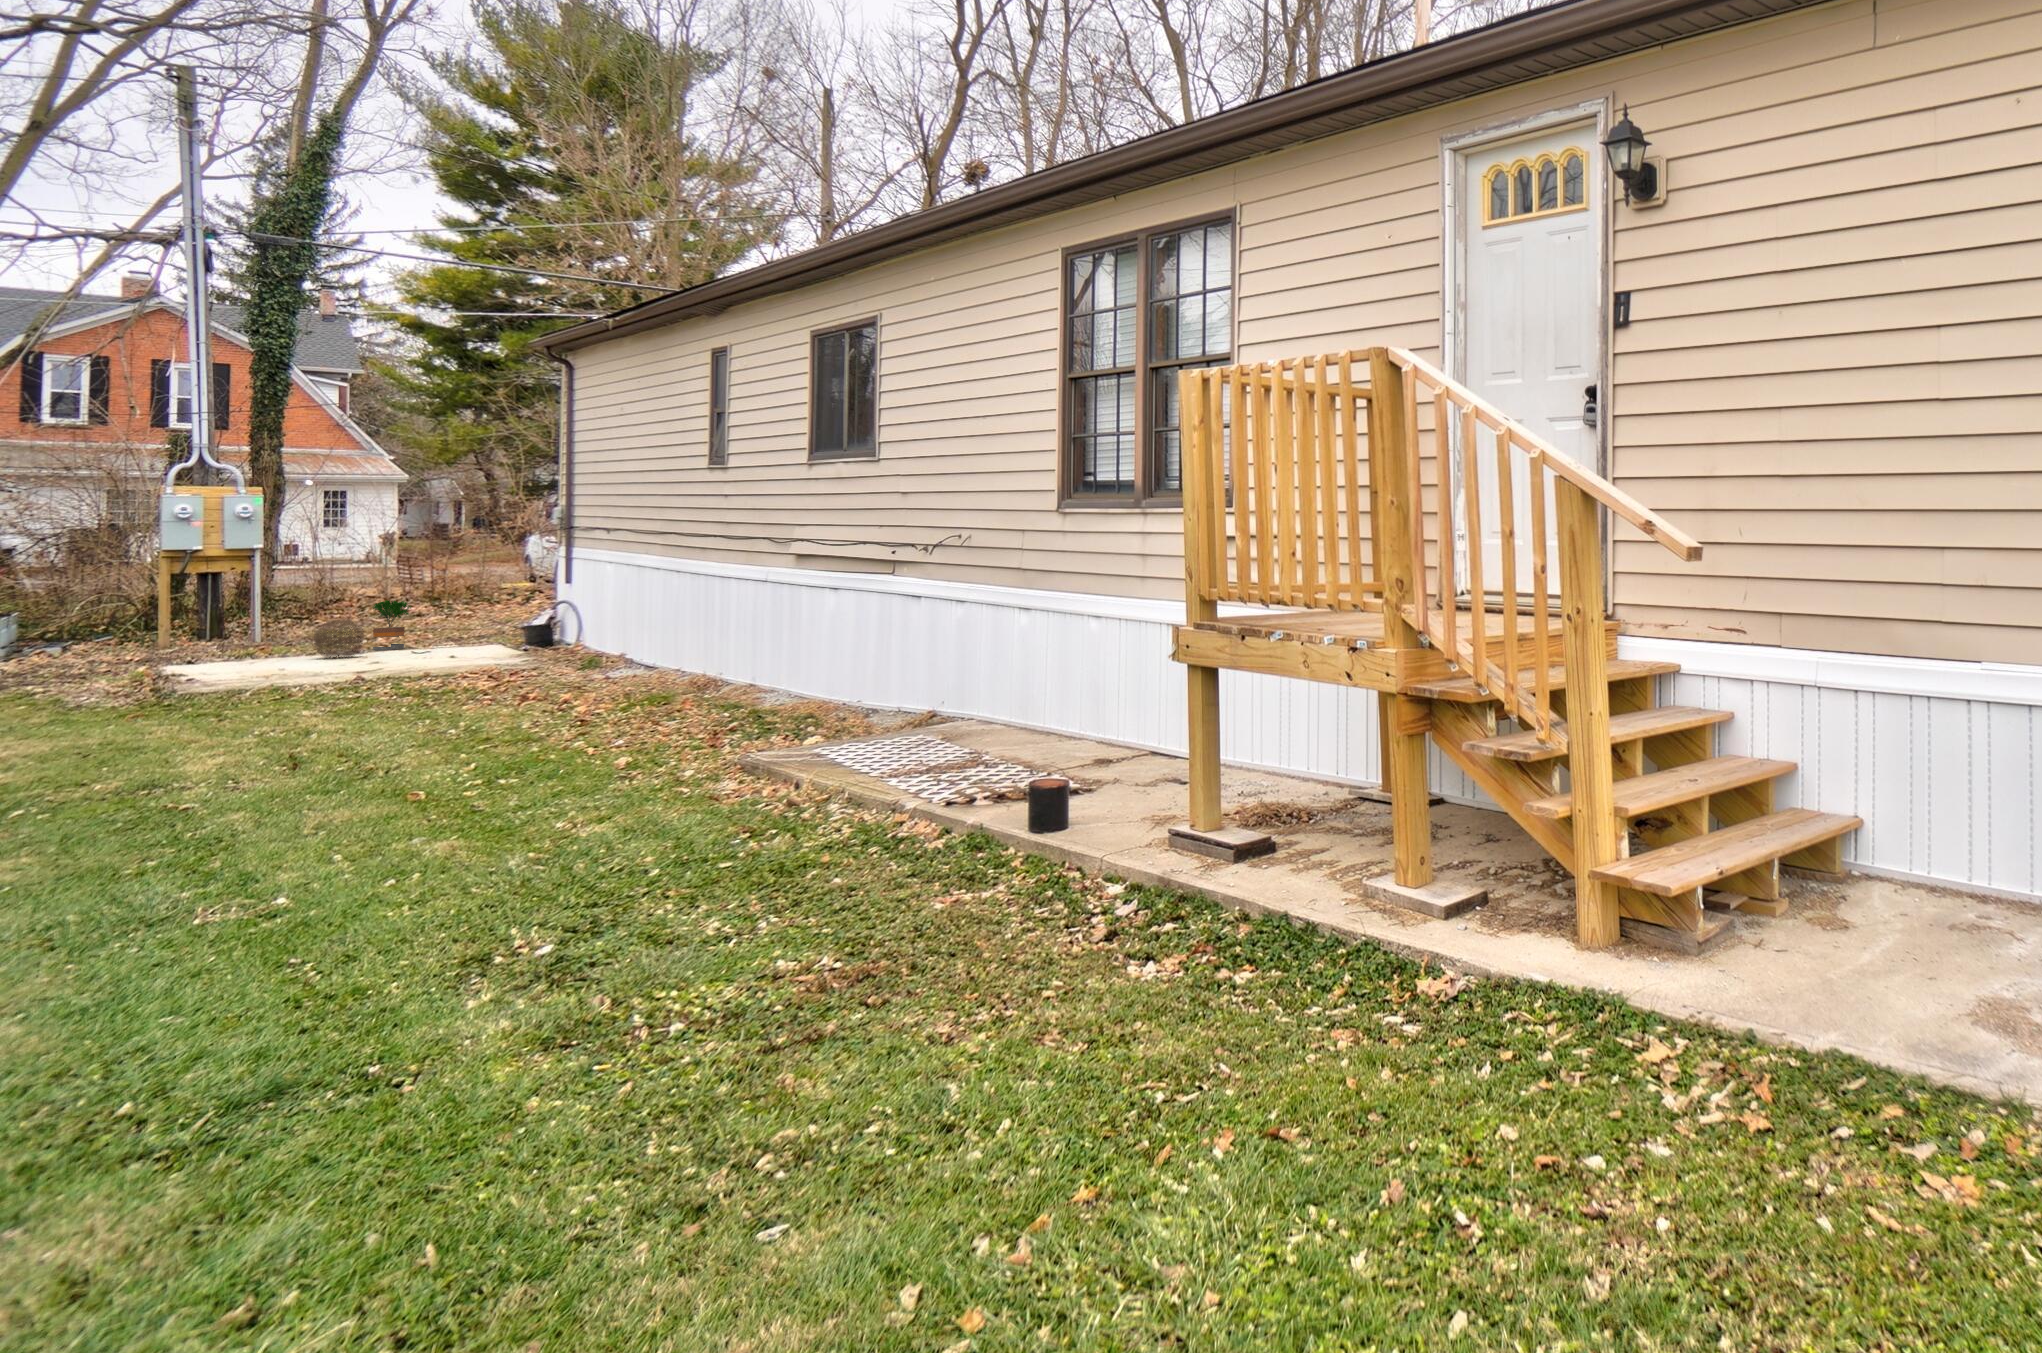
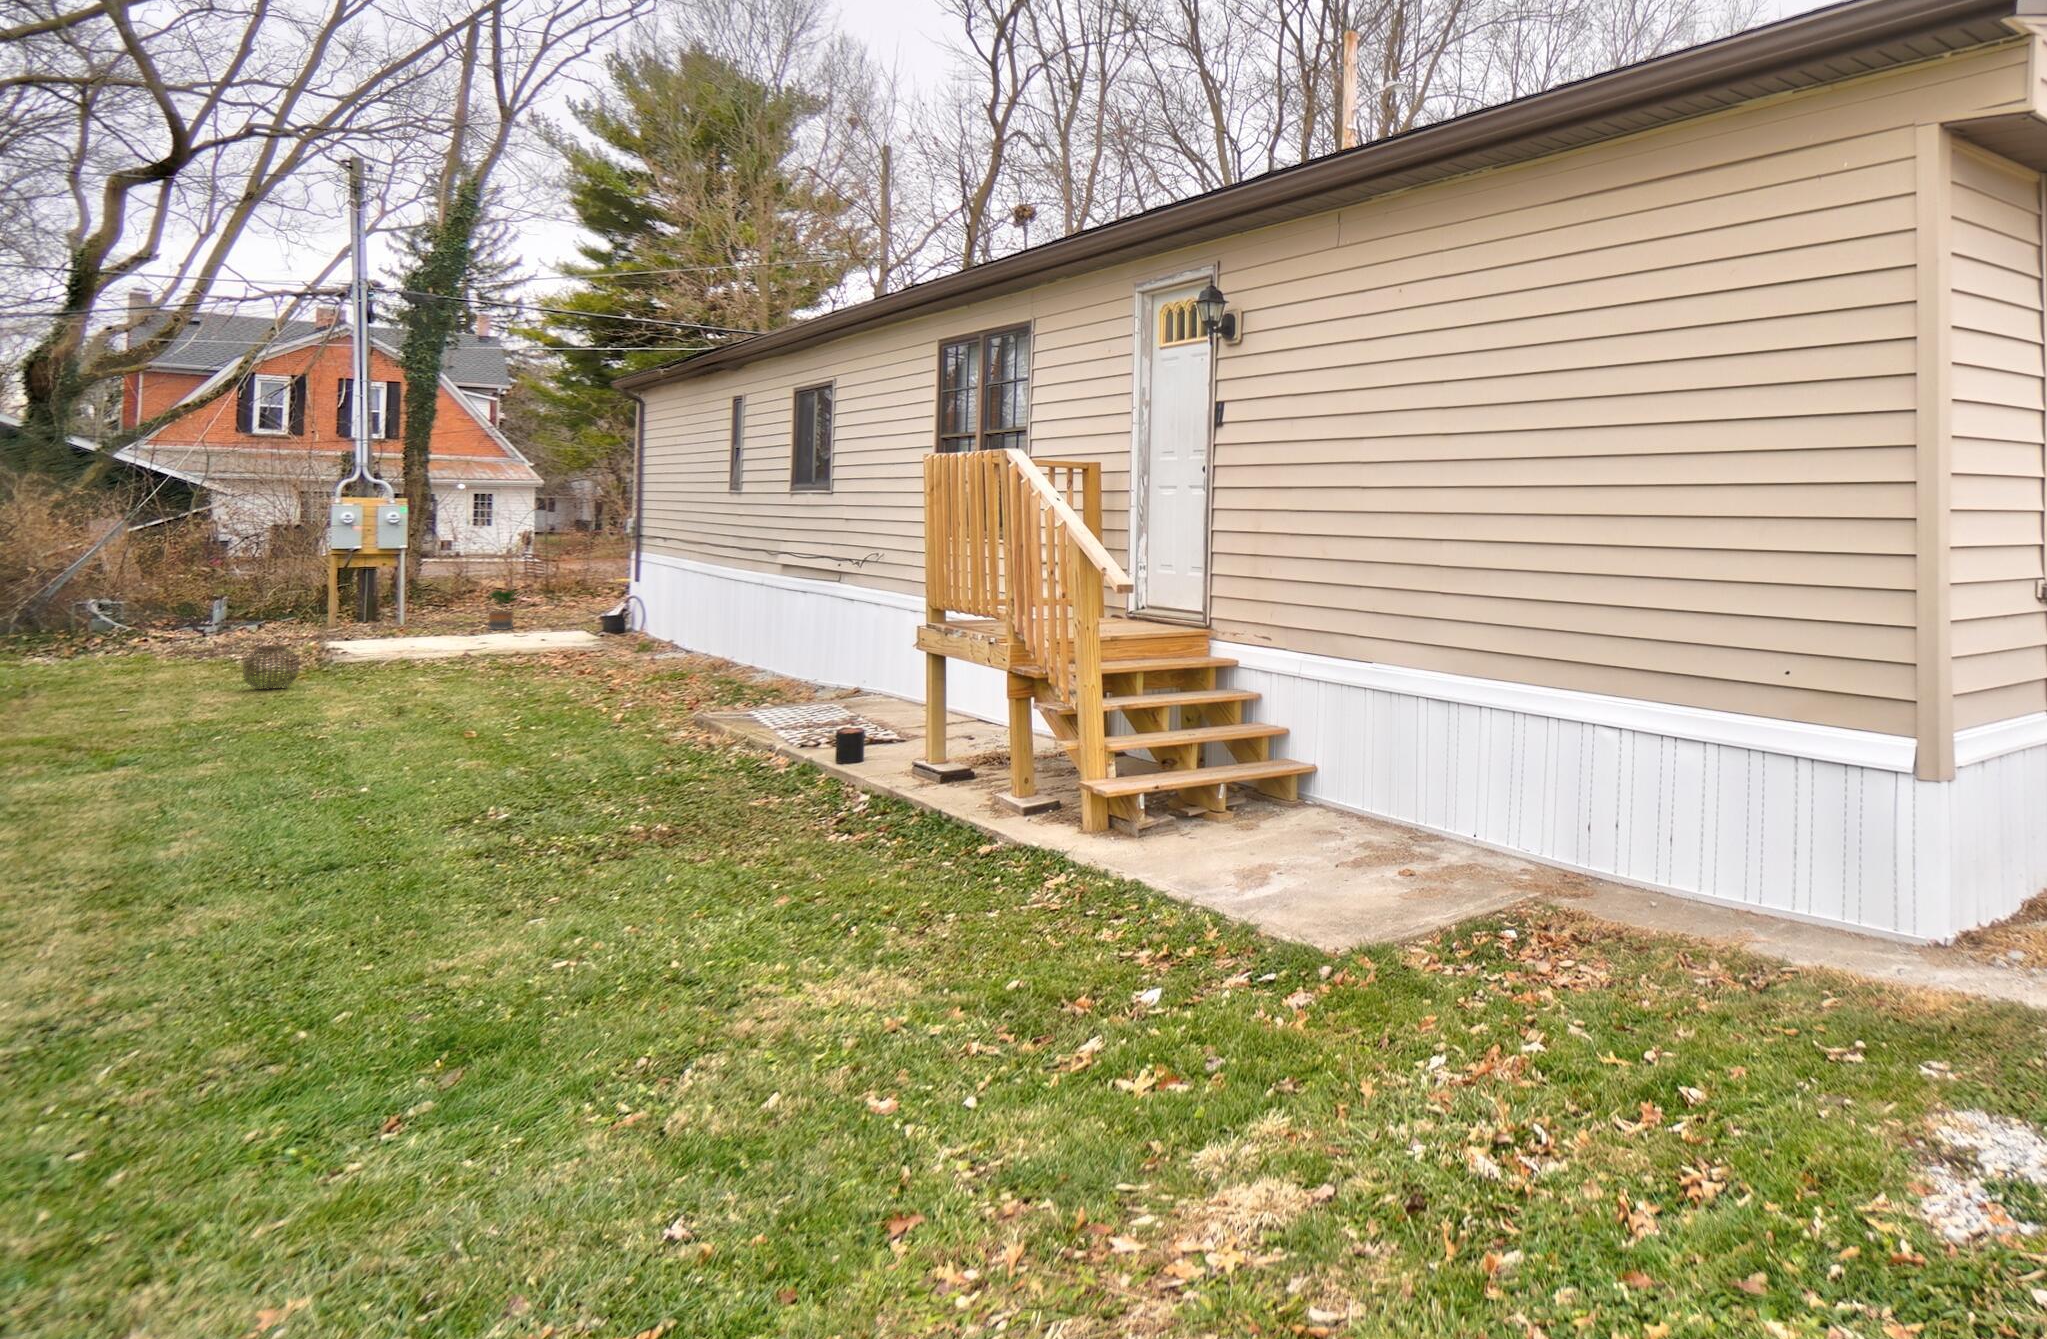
woven basket: present [314,619,363,658] -> present [243,646,299,690]

